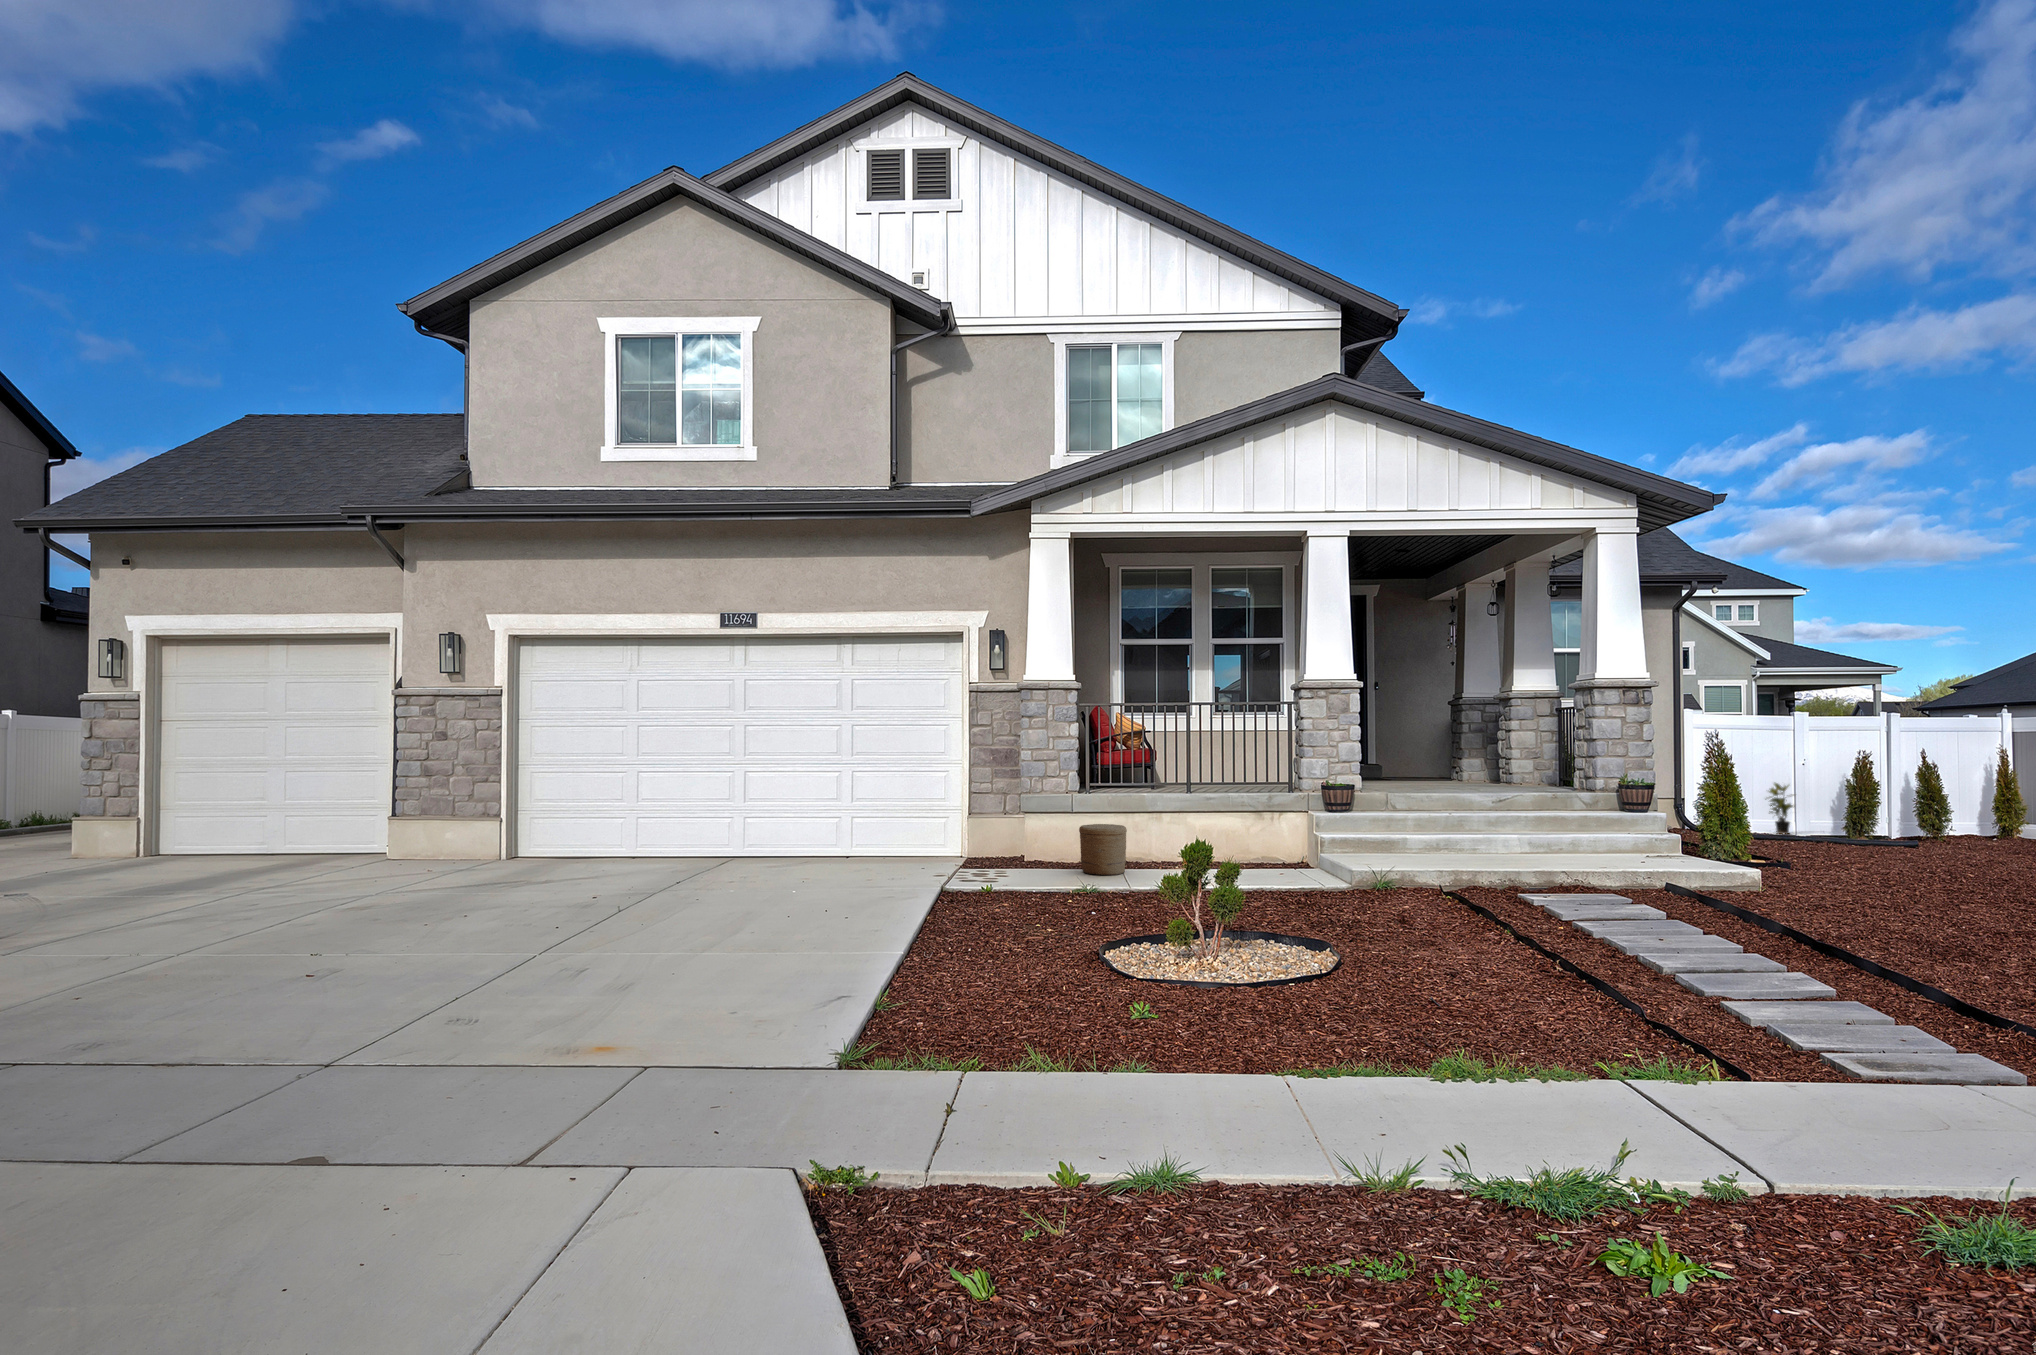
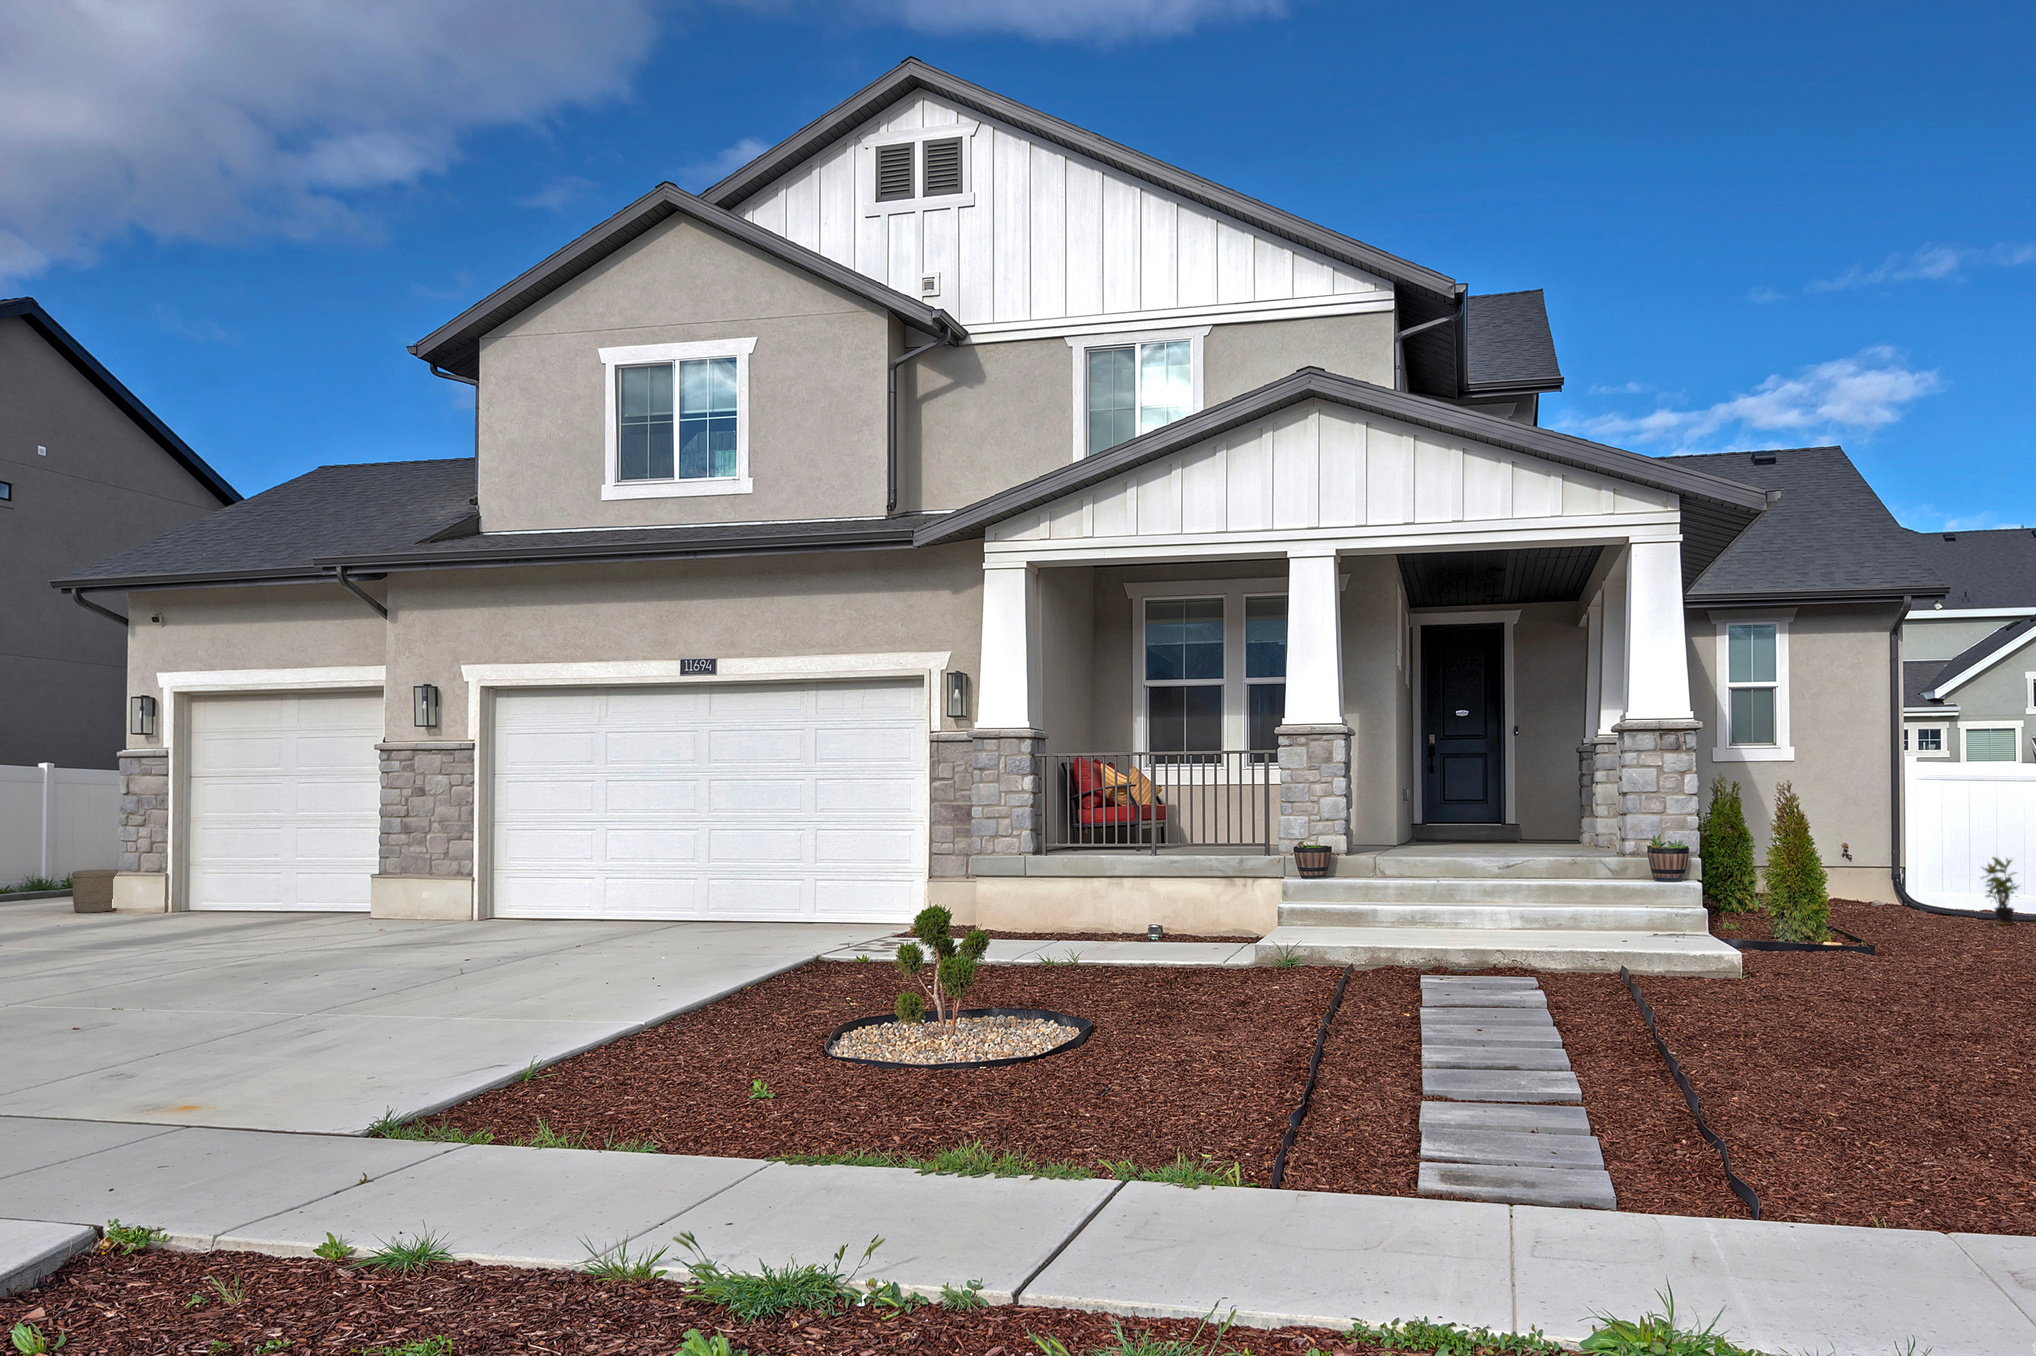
woven basket: present [1079,824,1127,875] -> present [72,870,119,913]

